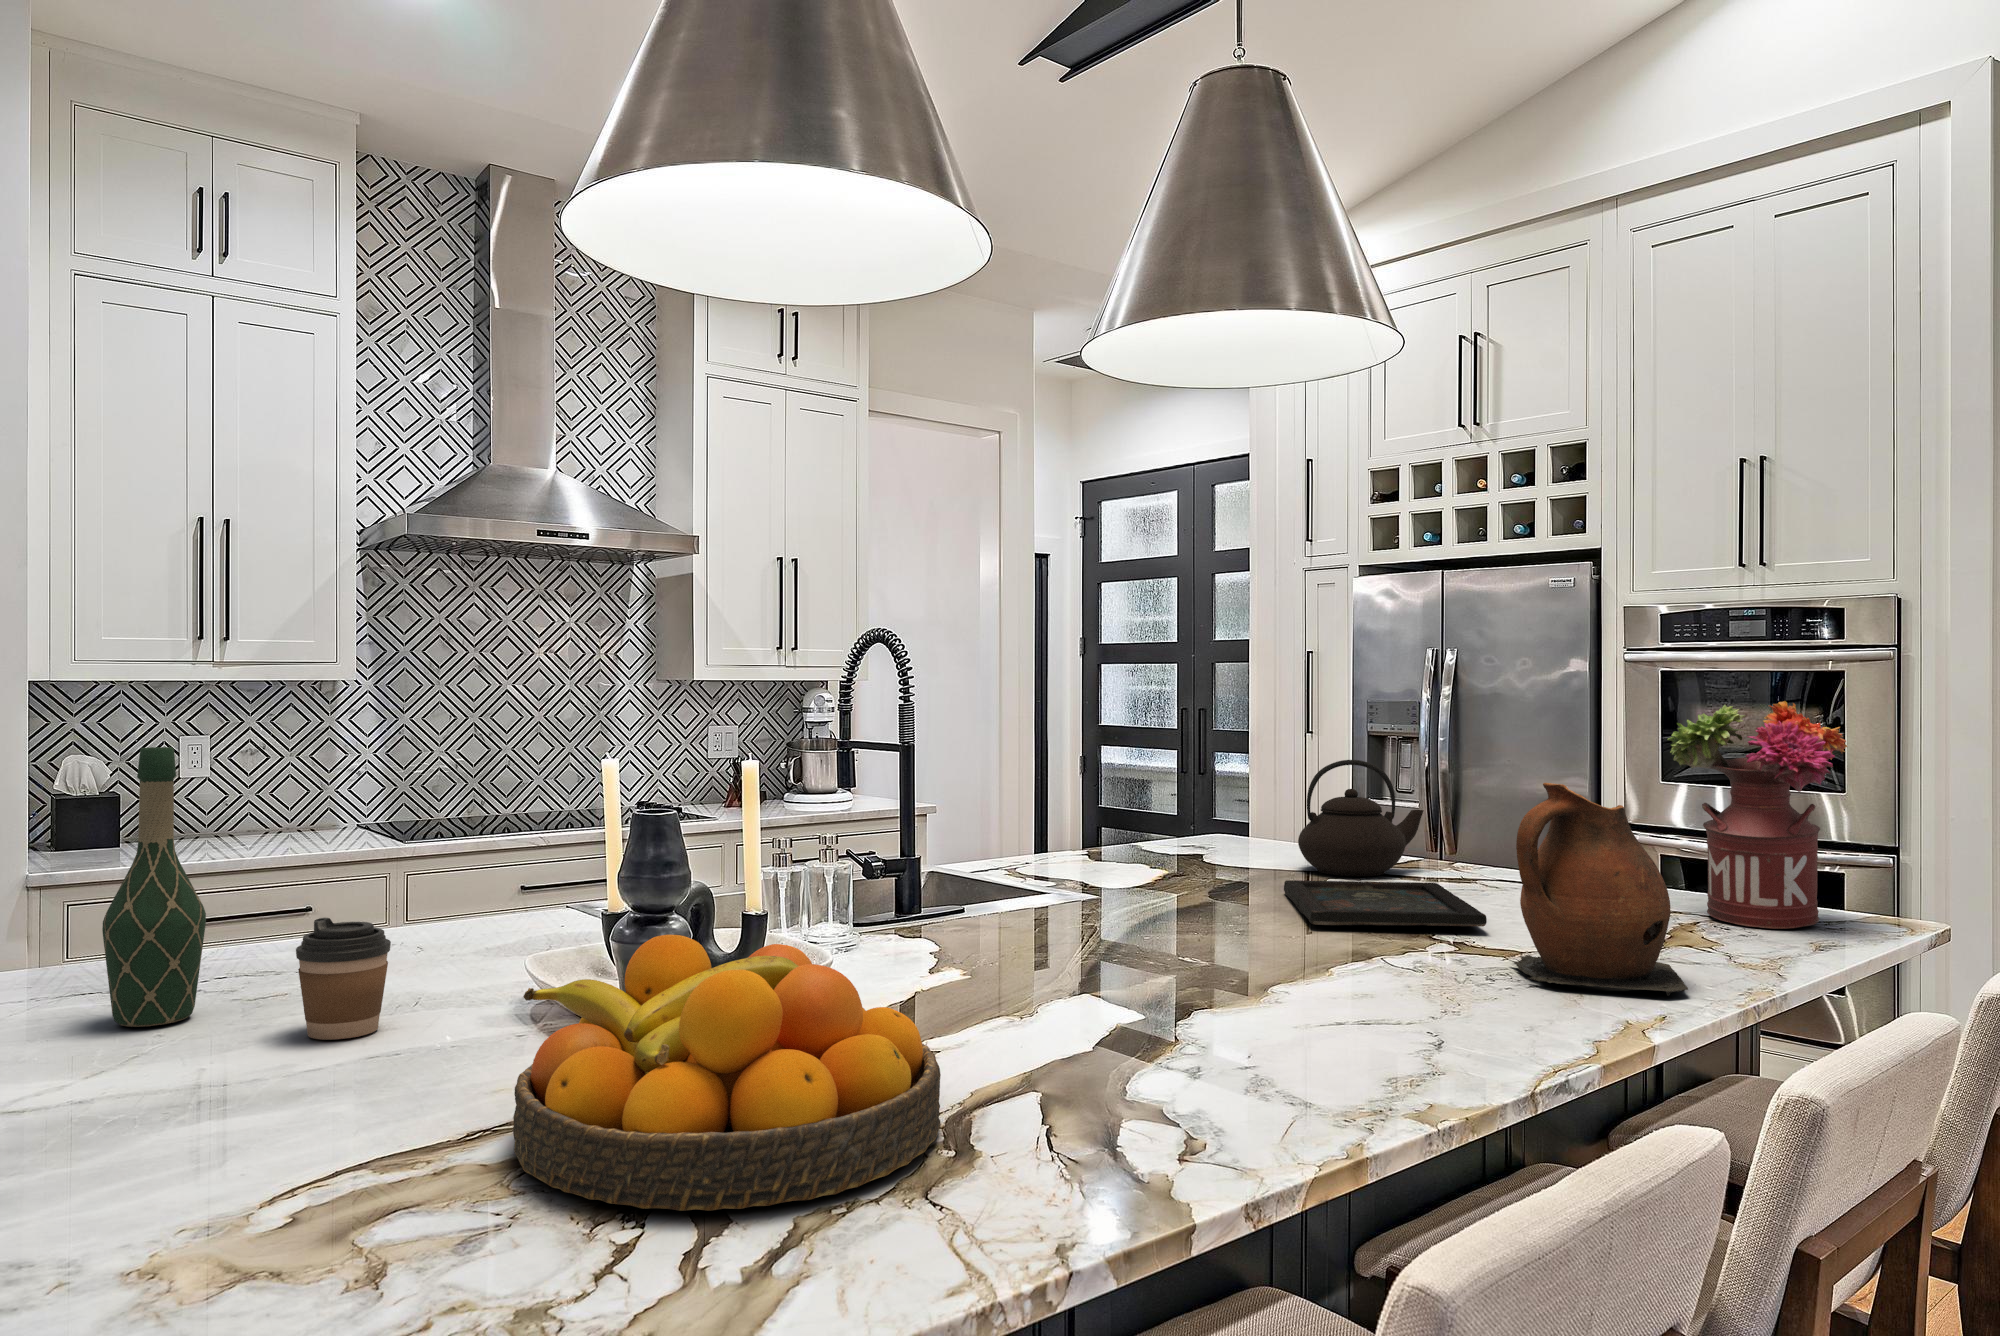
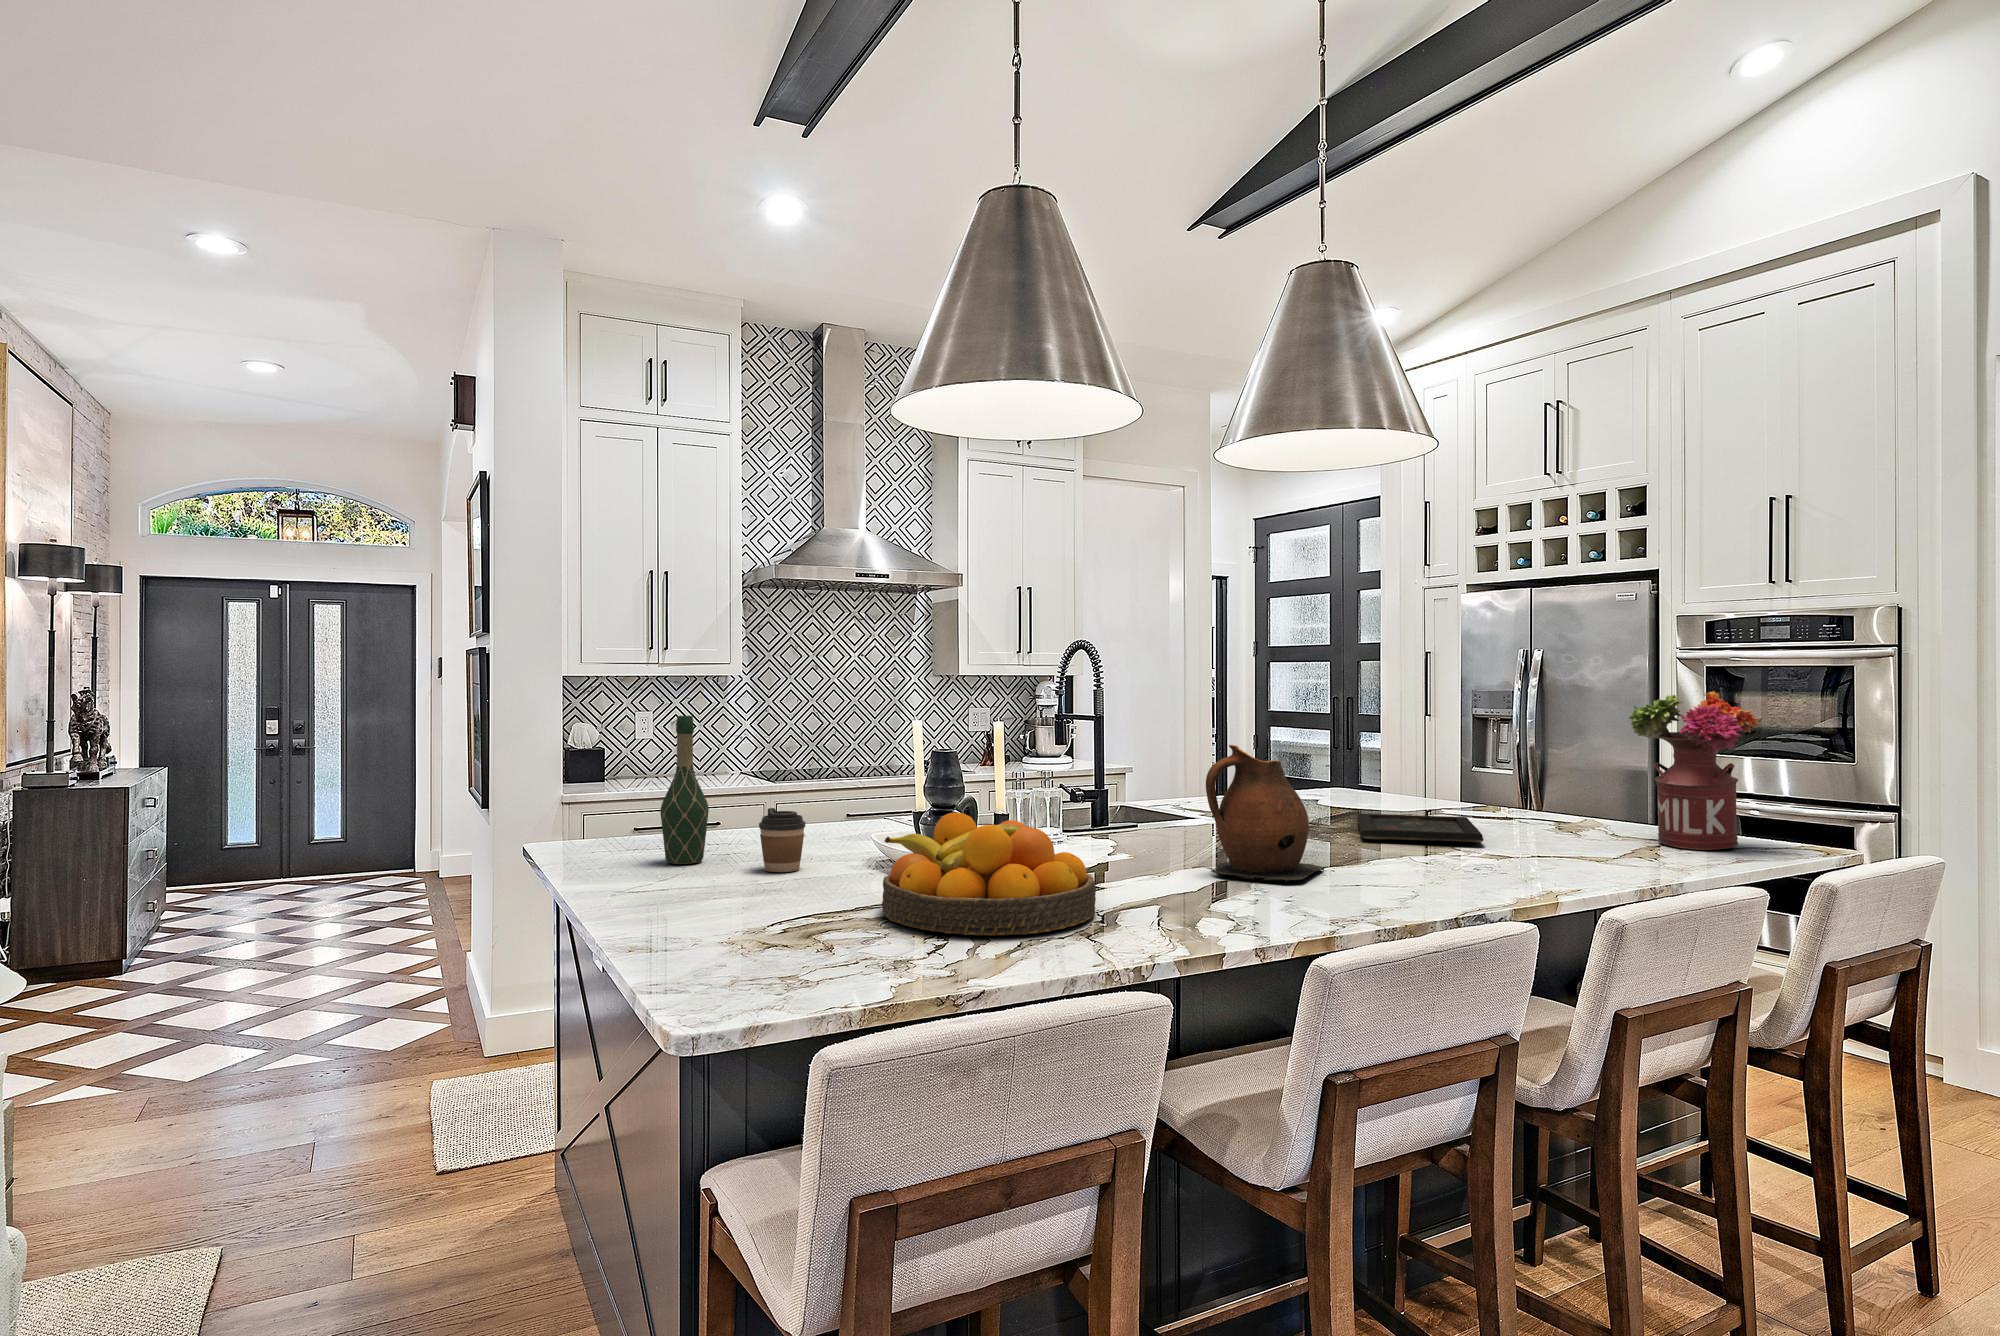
teapot: present [1298,760,1424,876] -> none [1378,732,1471,814]
ceramic pitcher: present [1510,783,1688,996] -> present [1206,745,1324,883]

